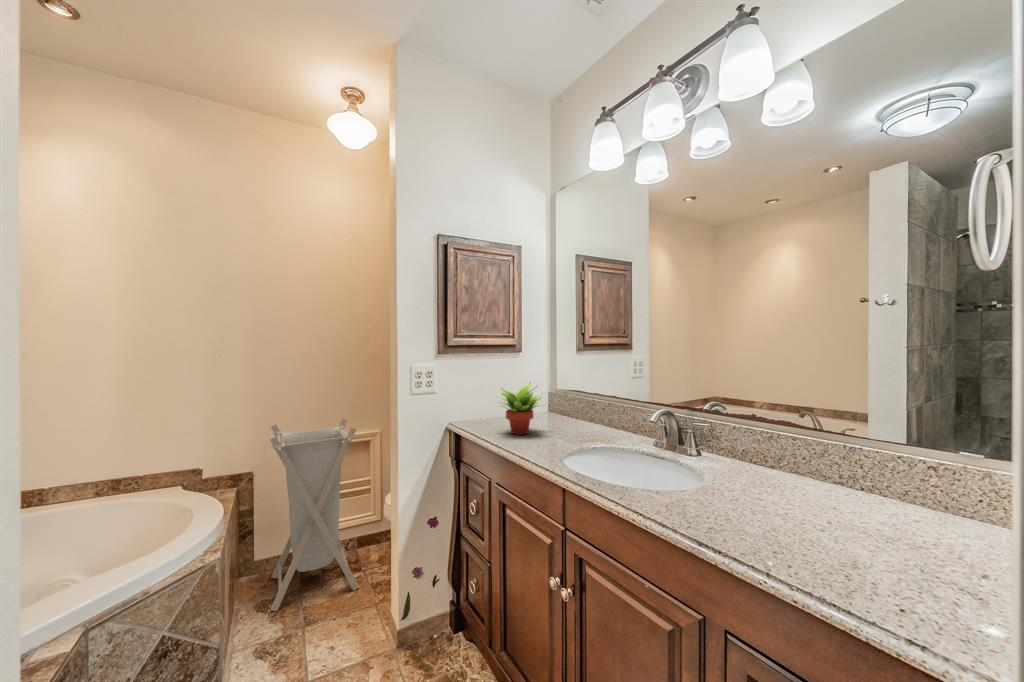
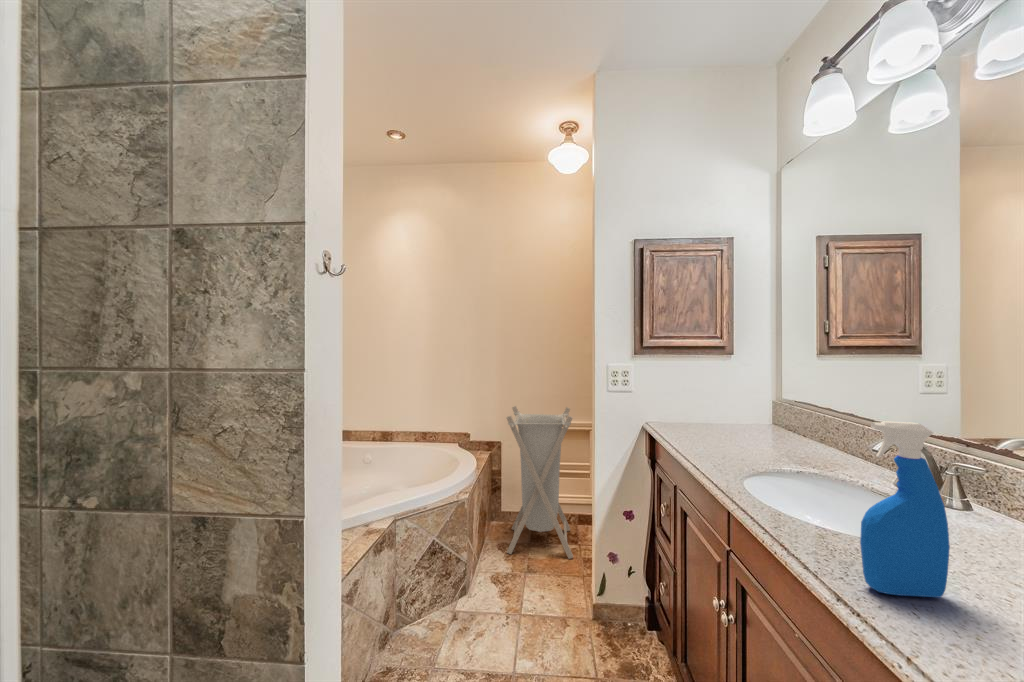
succulent plant: present [499,382,542,435] -> none [684,388,743,444]
spray bottle: none [728,389,775,533] -> present [860,421,950,597]

